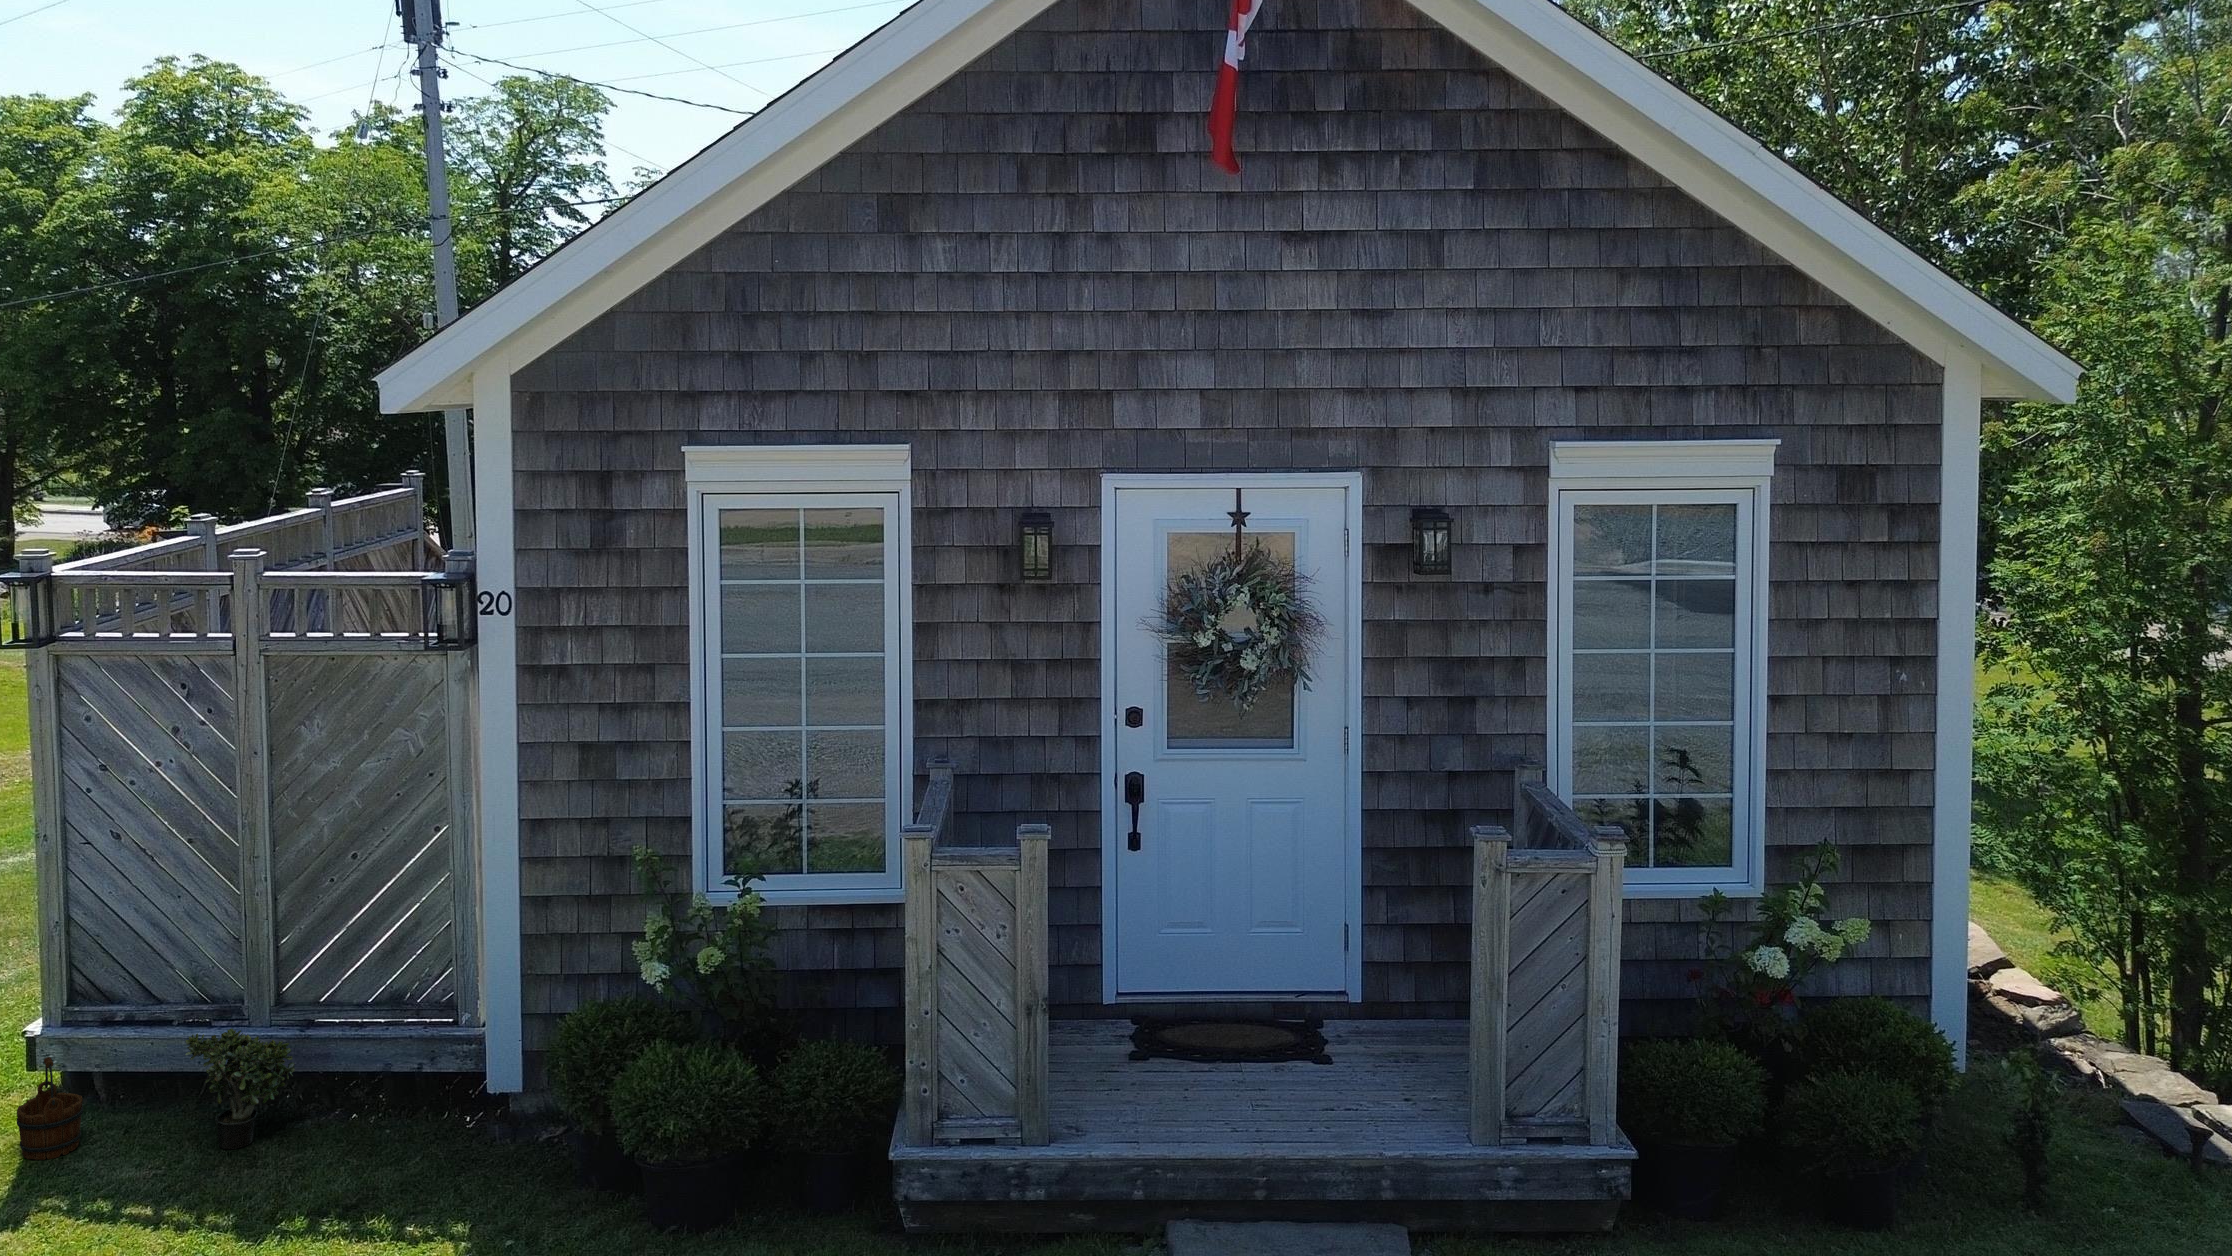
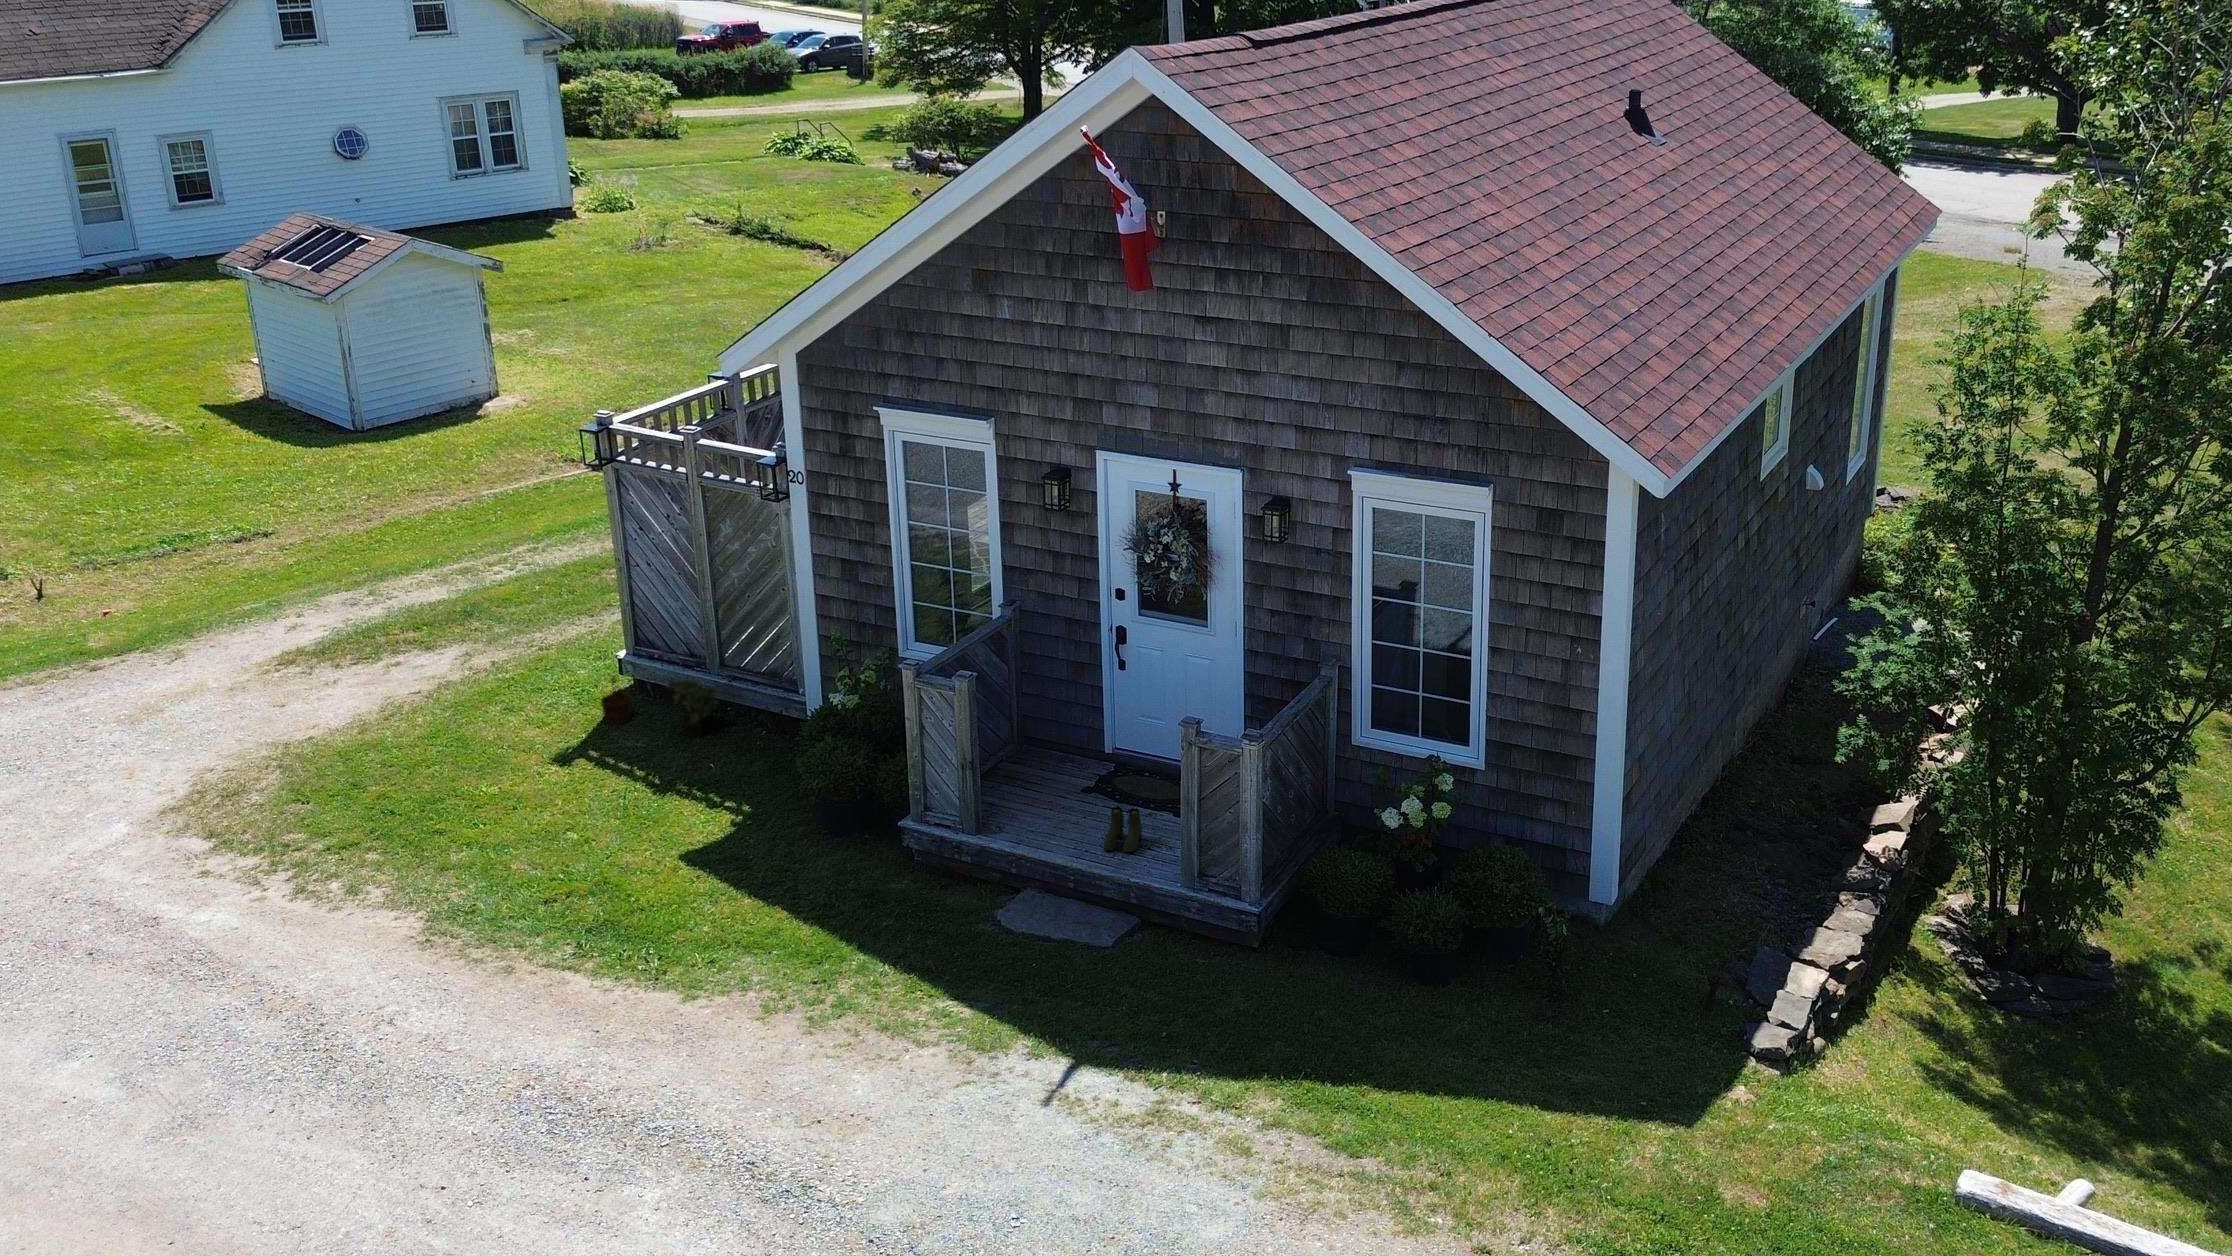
boots: none [1273,1051,1337,1136] -> present [1104,807,1142,853]

